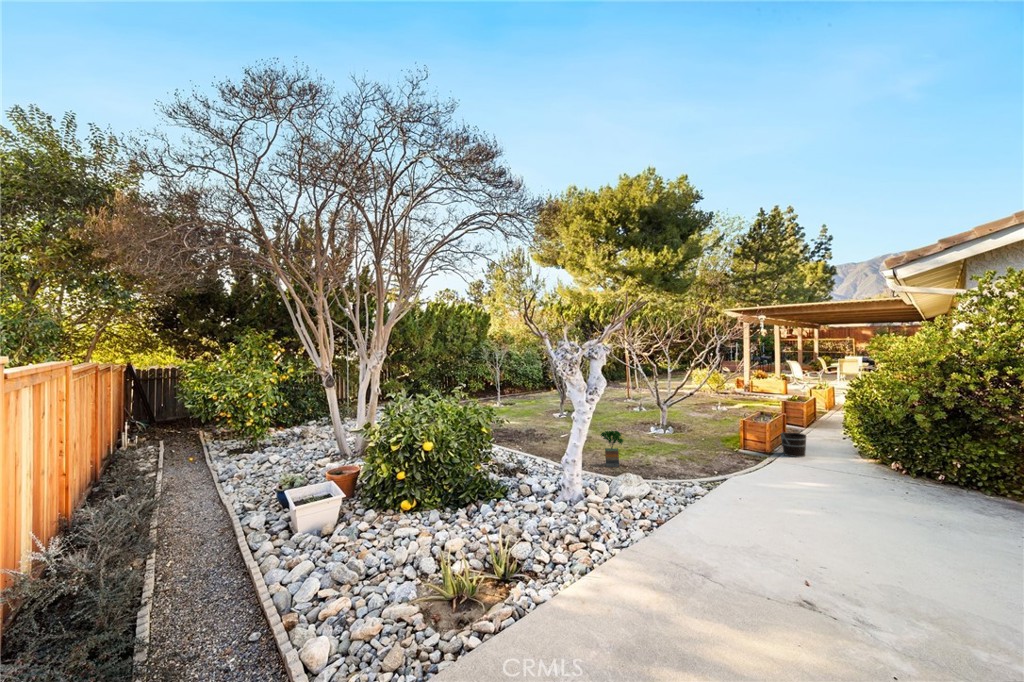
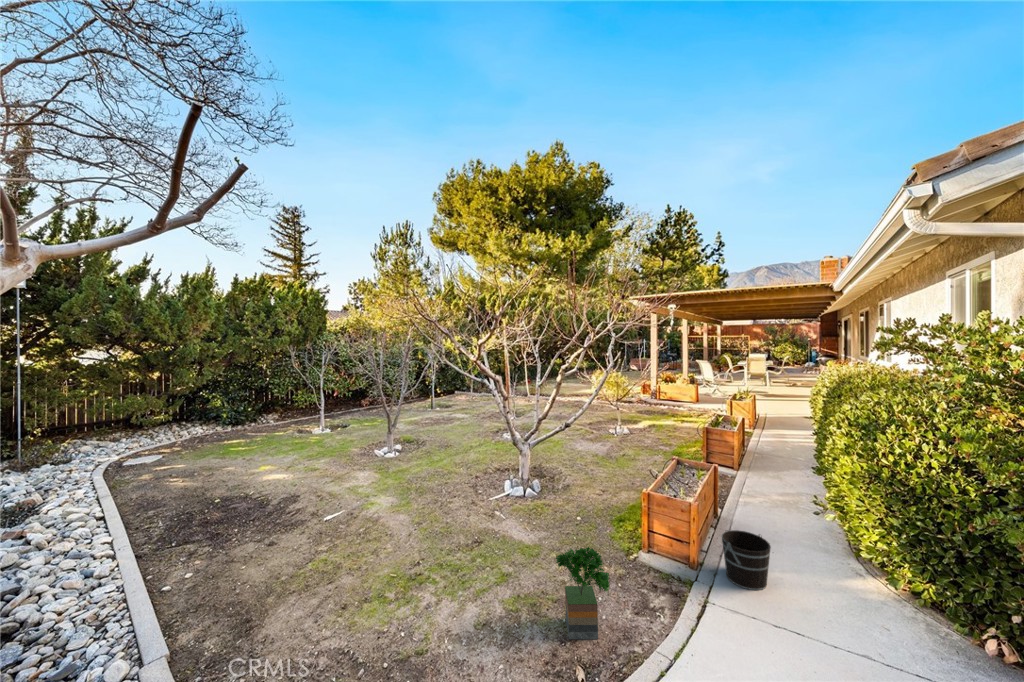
potted tree: present [601,430,624,467] -> present [556,547,609,639]

